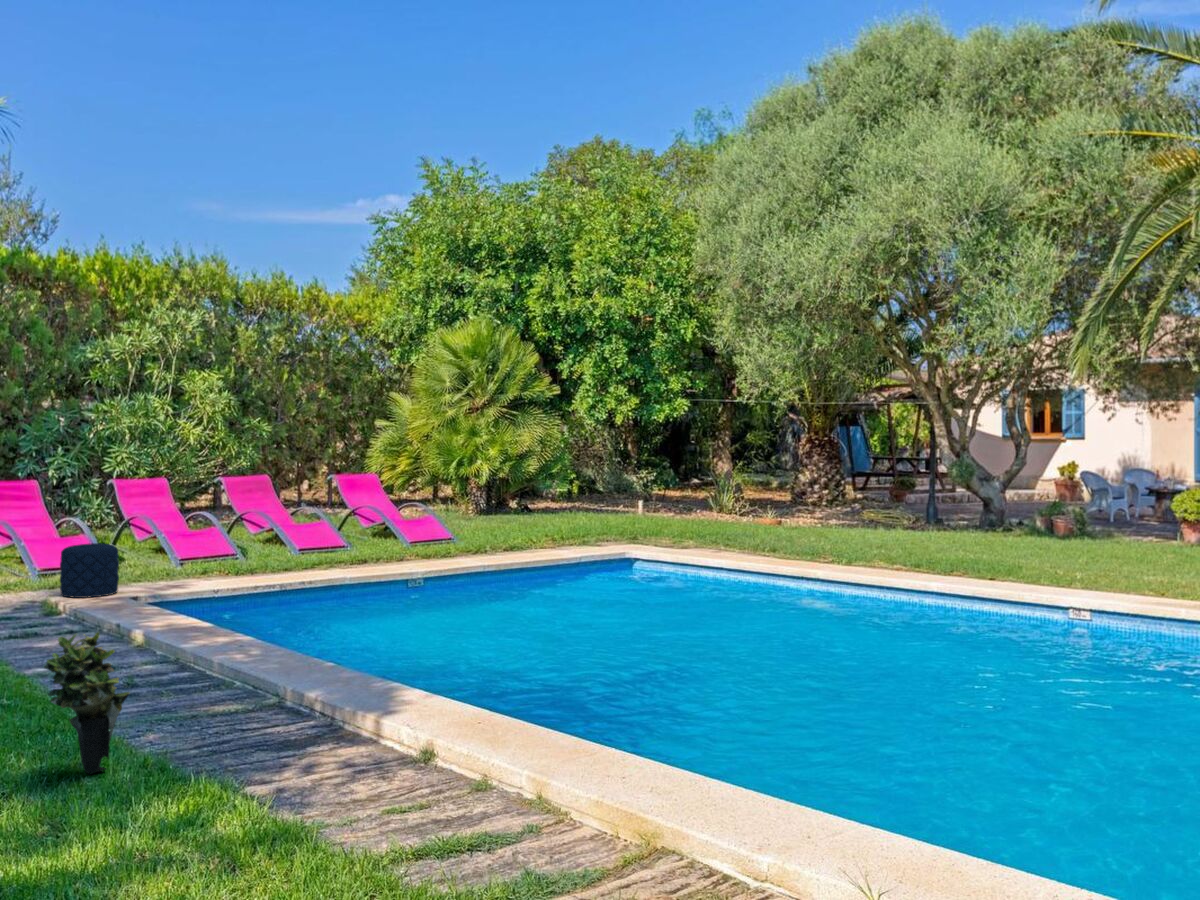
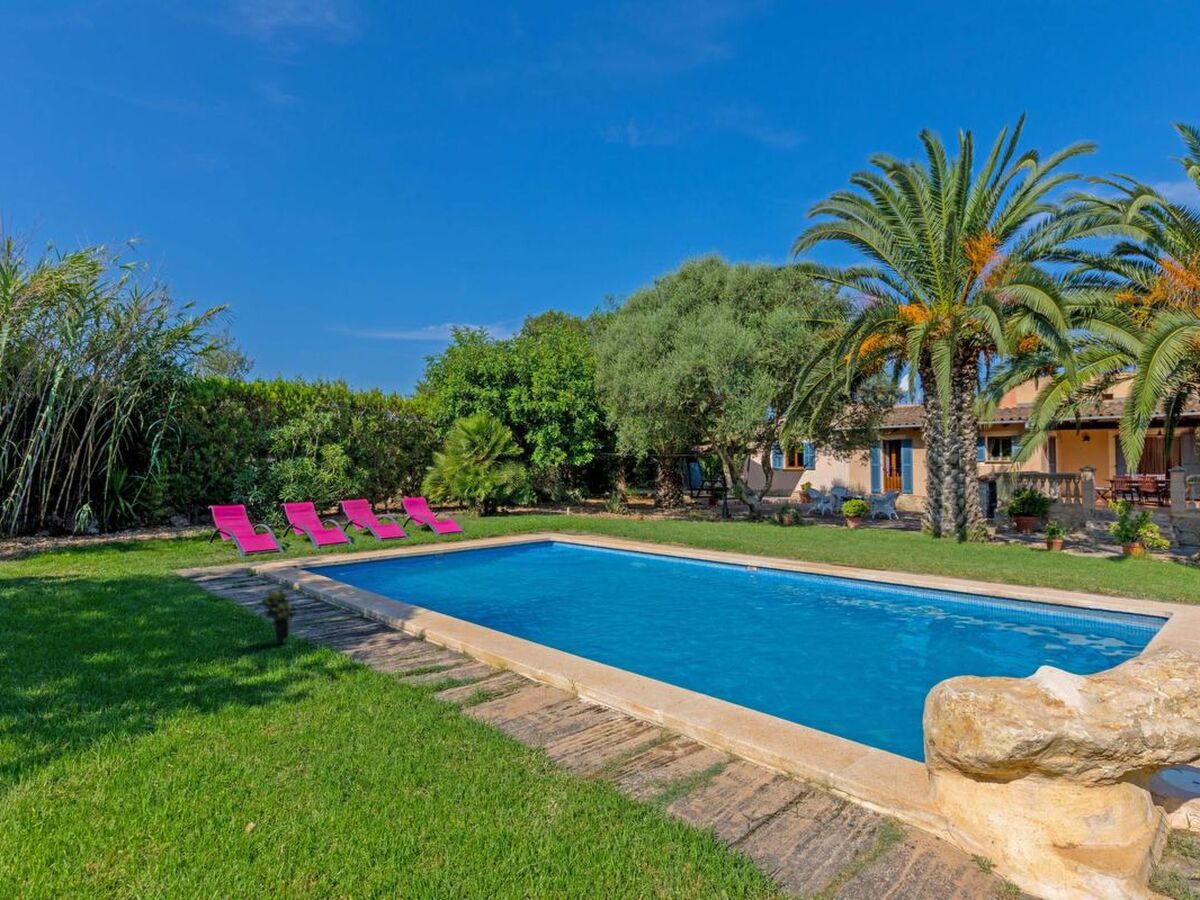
pouf: present [60,543,119,598] -> none [258,541,288,568]

